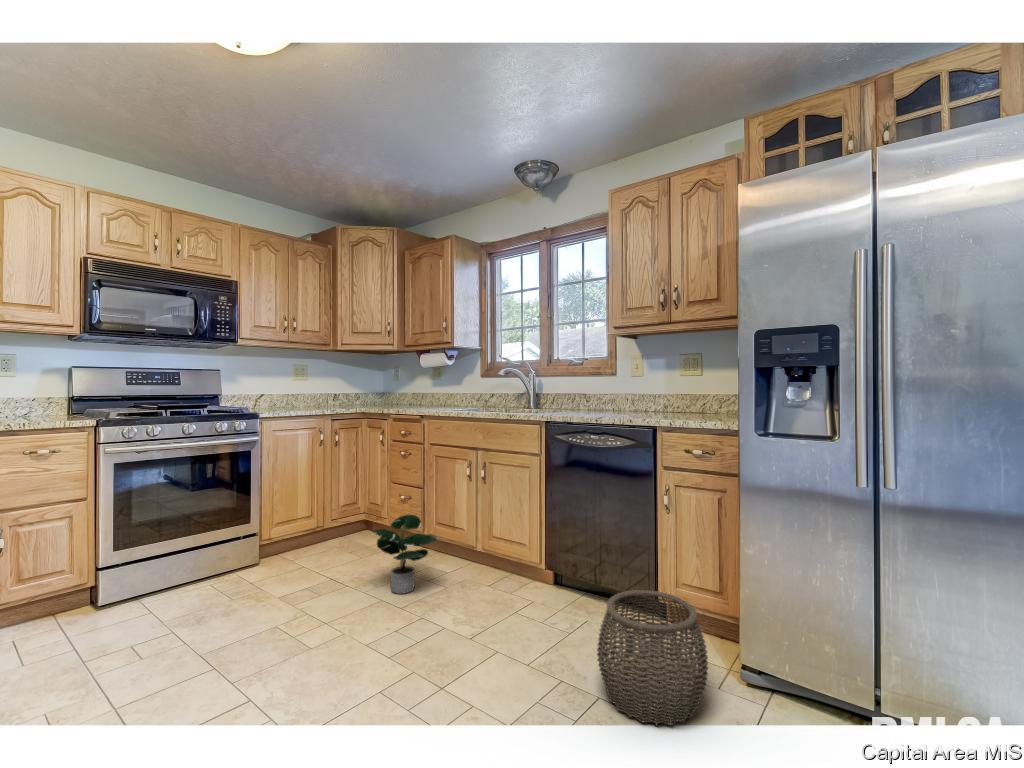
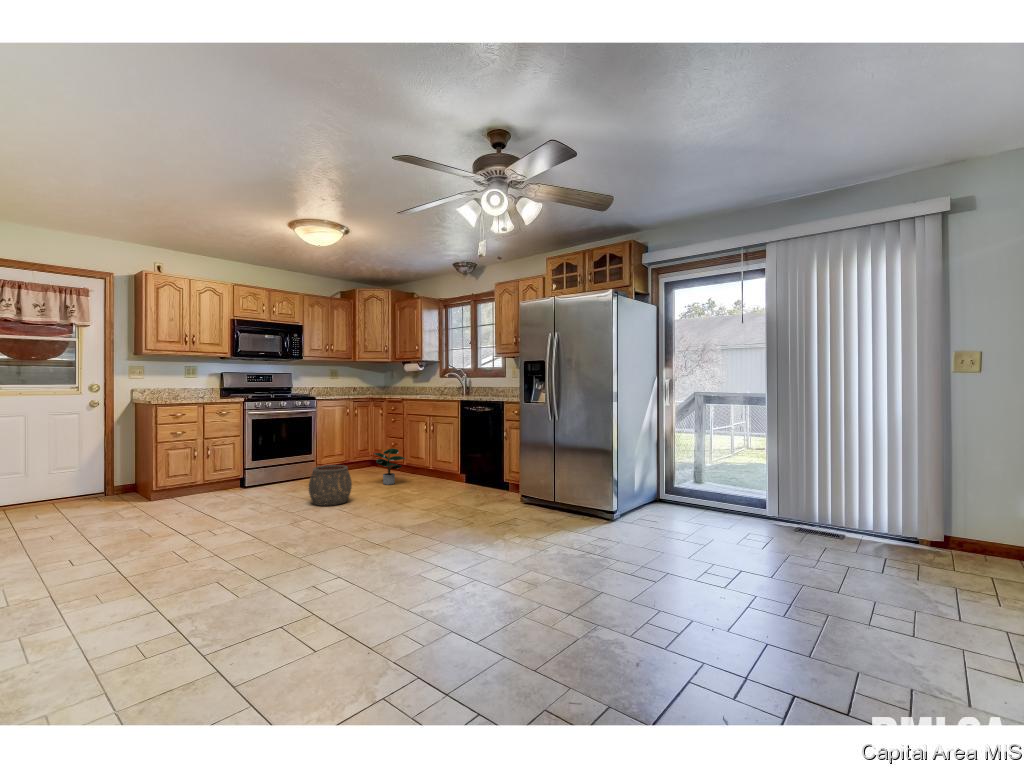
woven basket: present [597,590,708,725] -> present [309,465,352,506]

